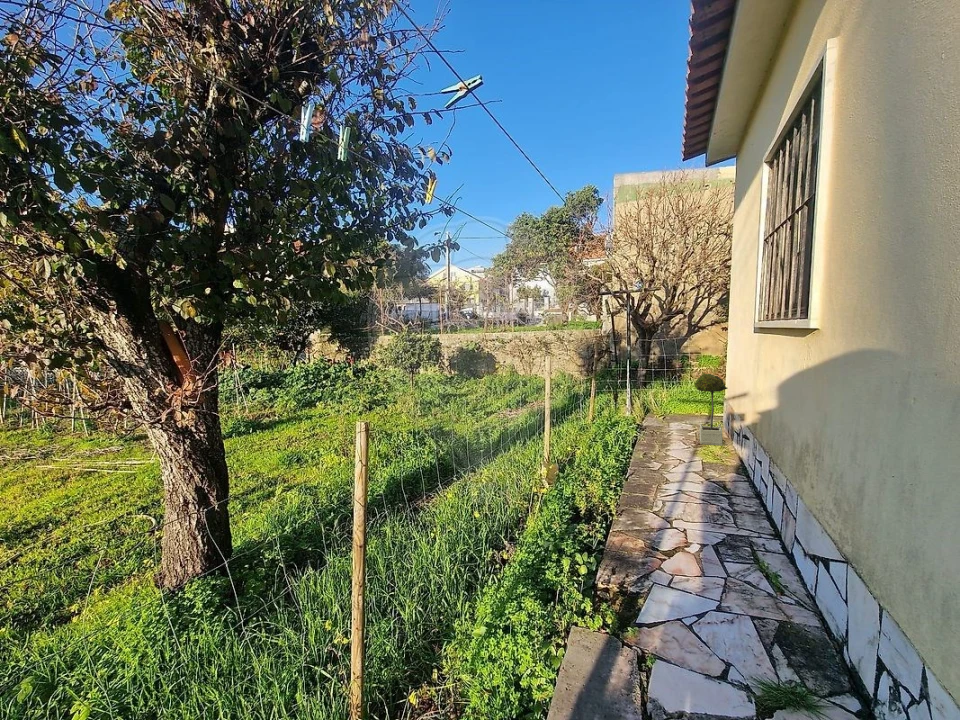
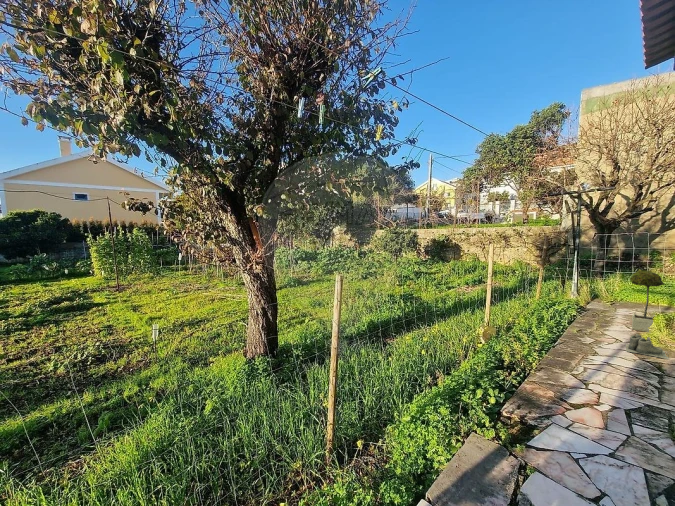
boots: none [700,449,743,475] -> present [626,334,669,359]

